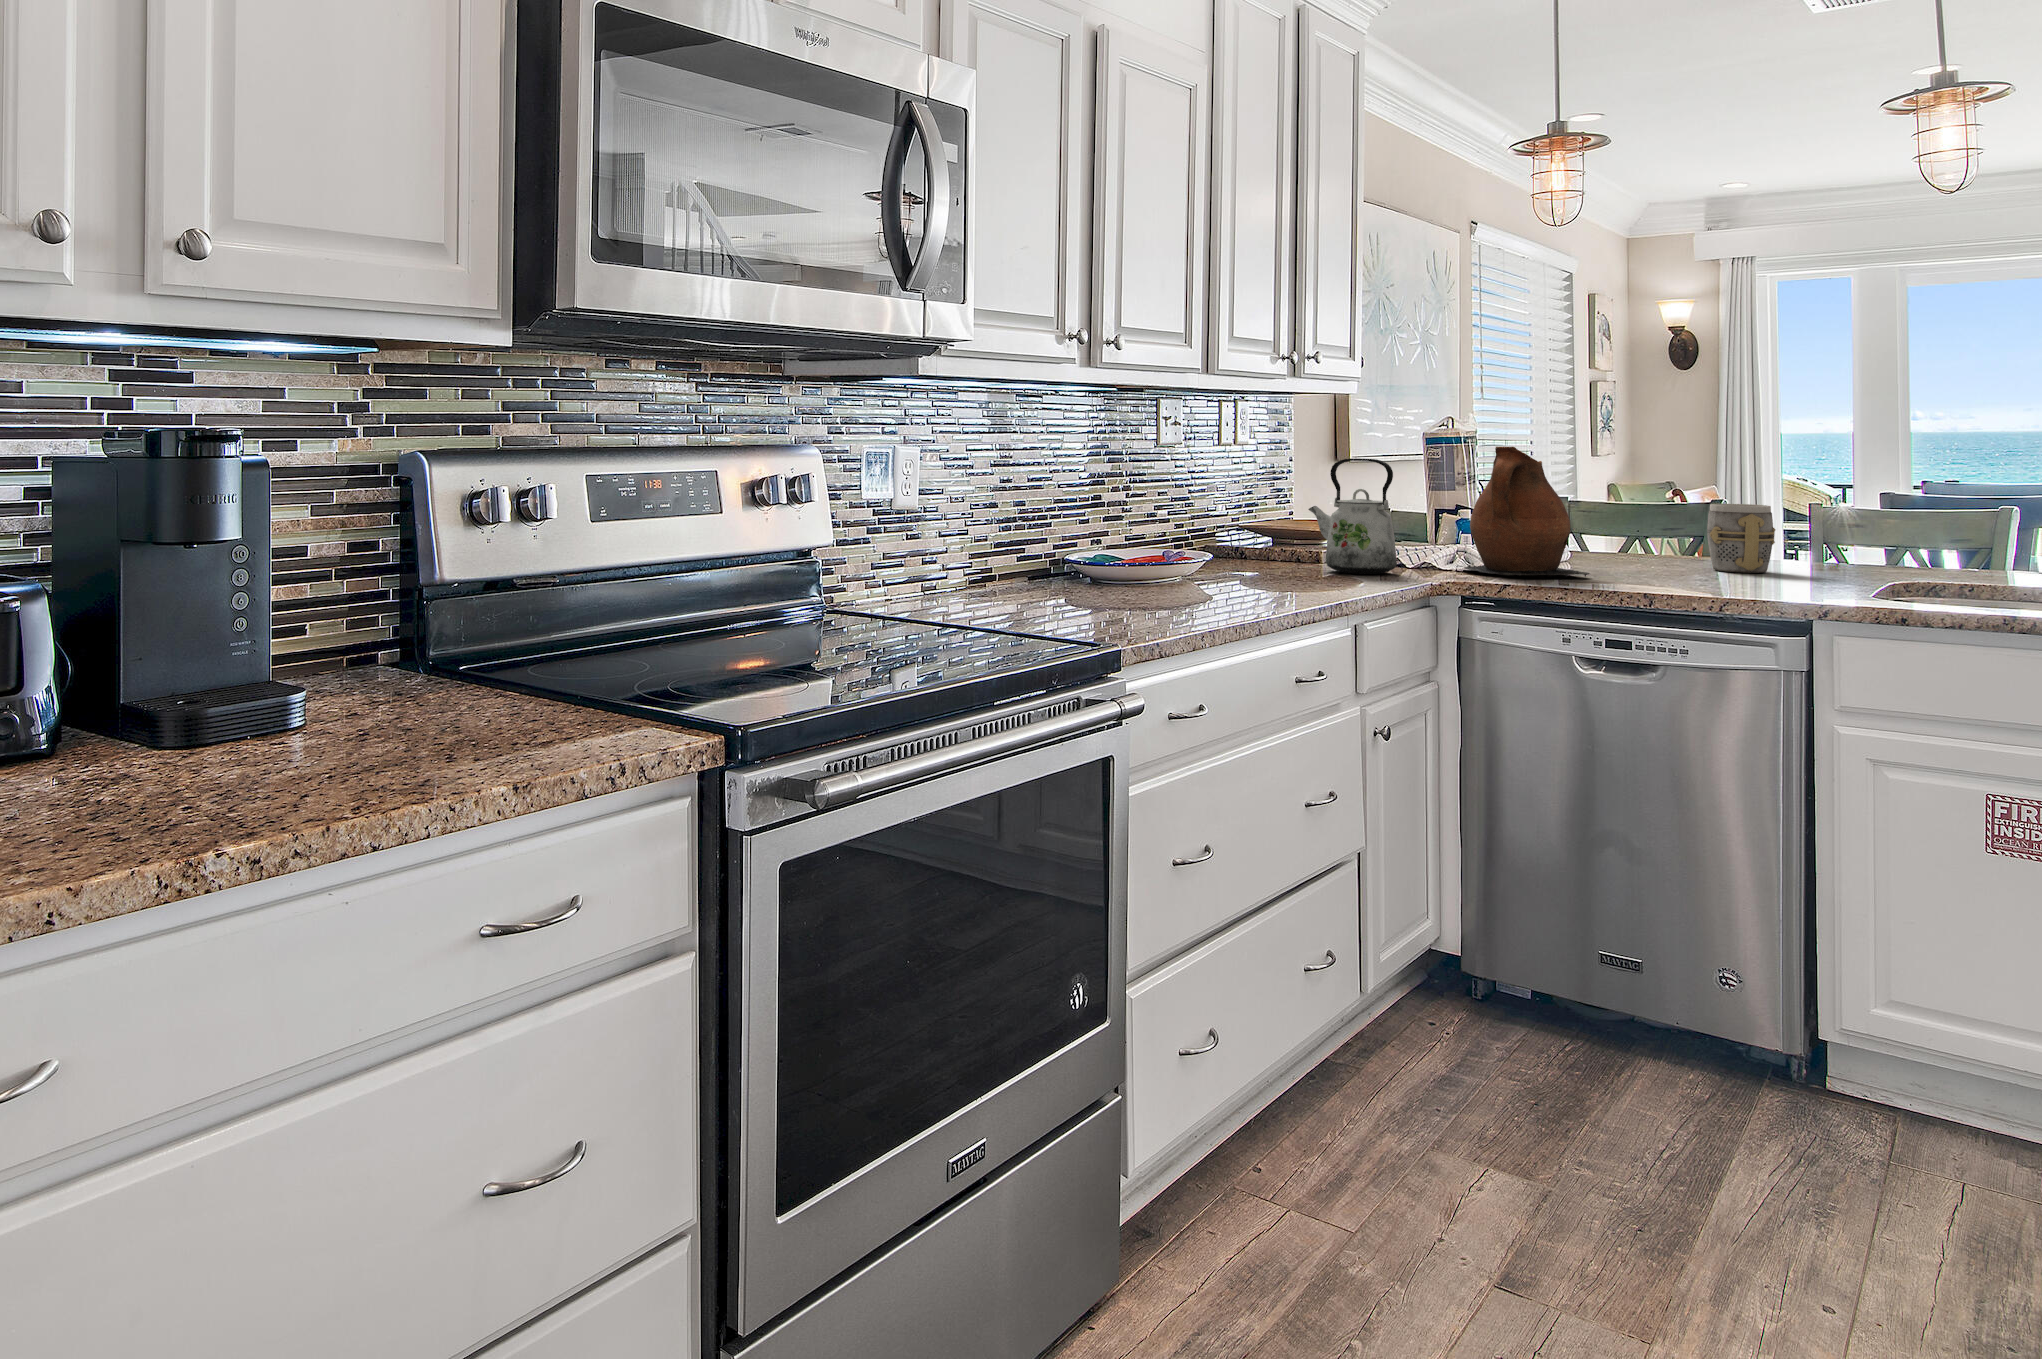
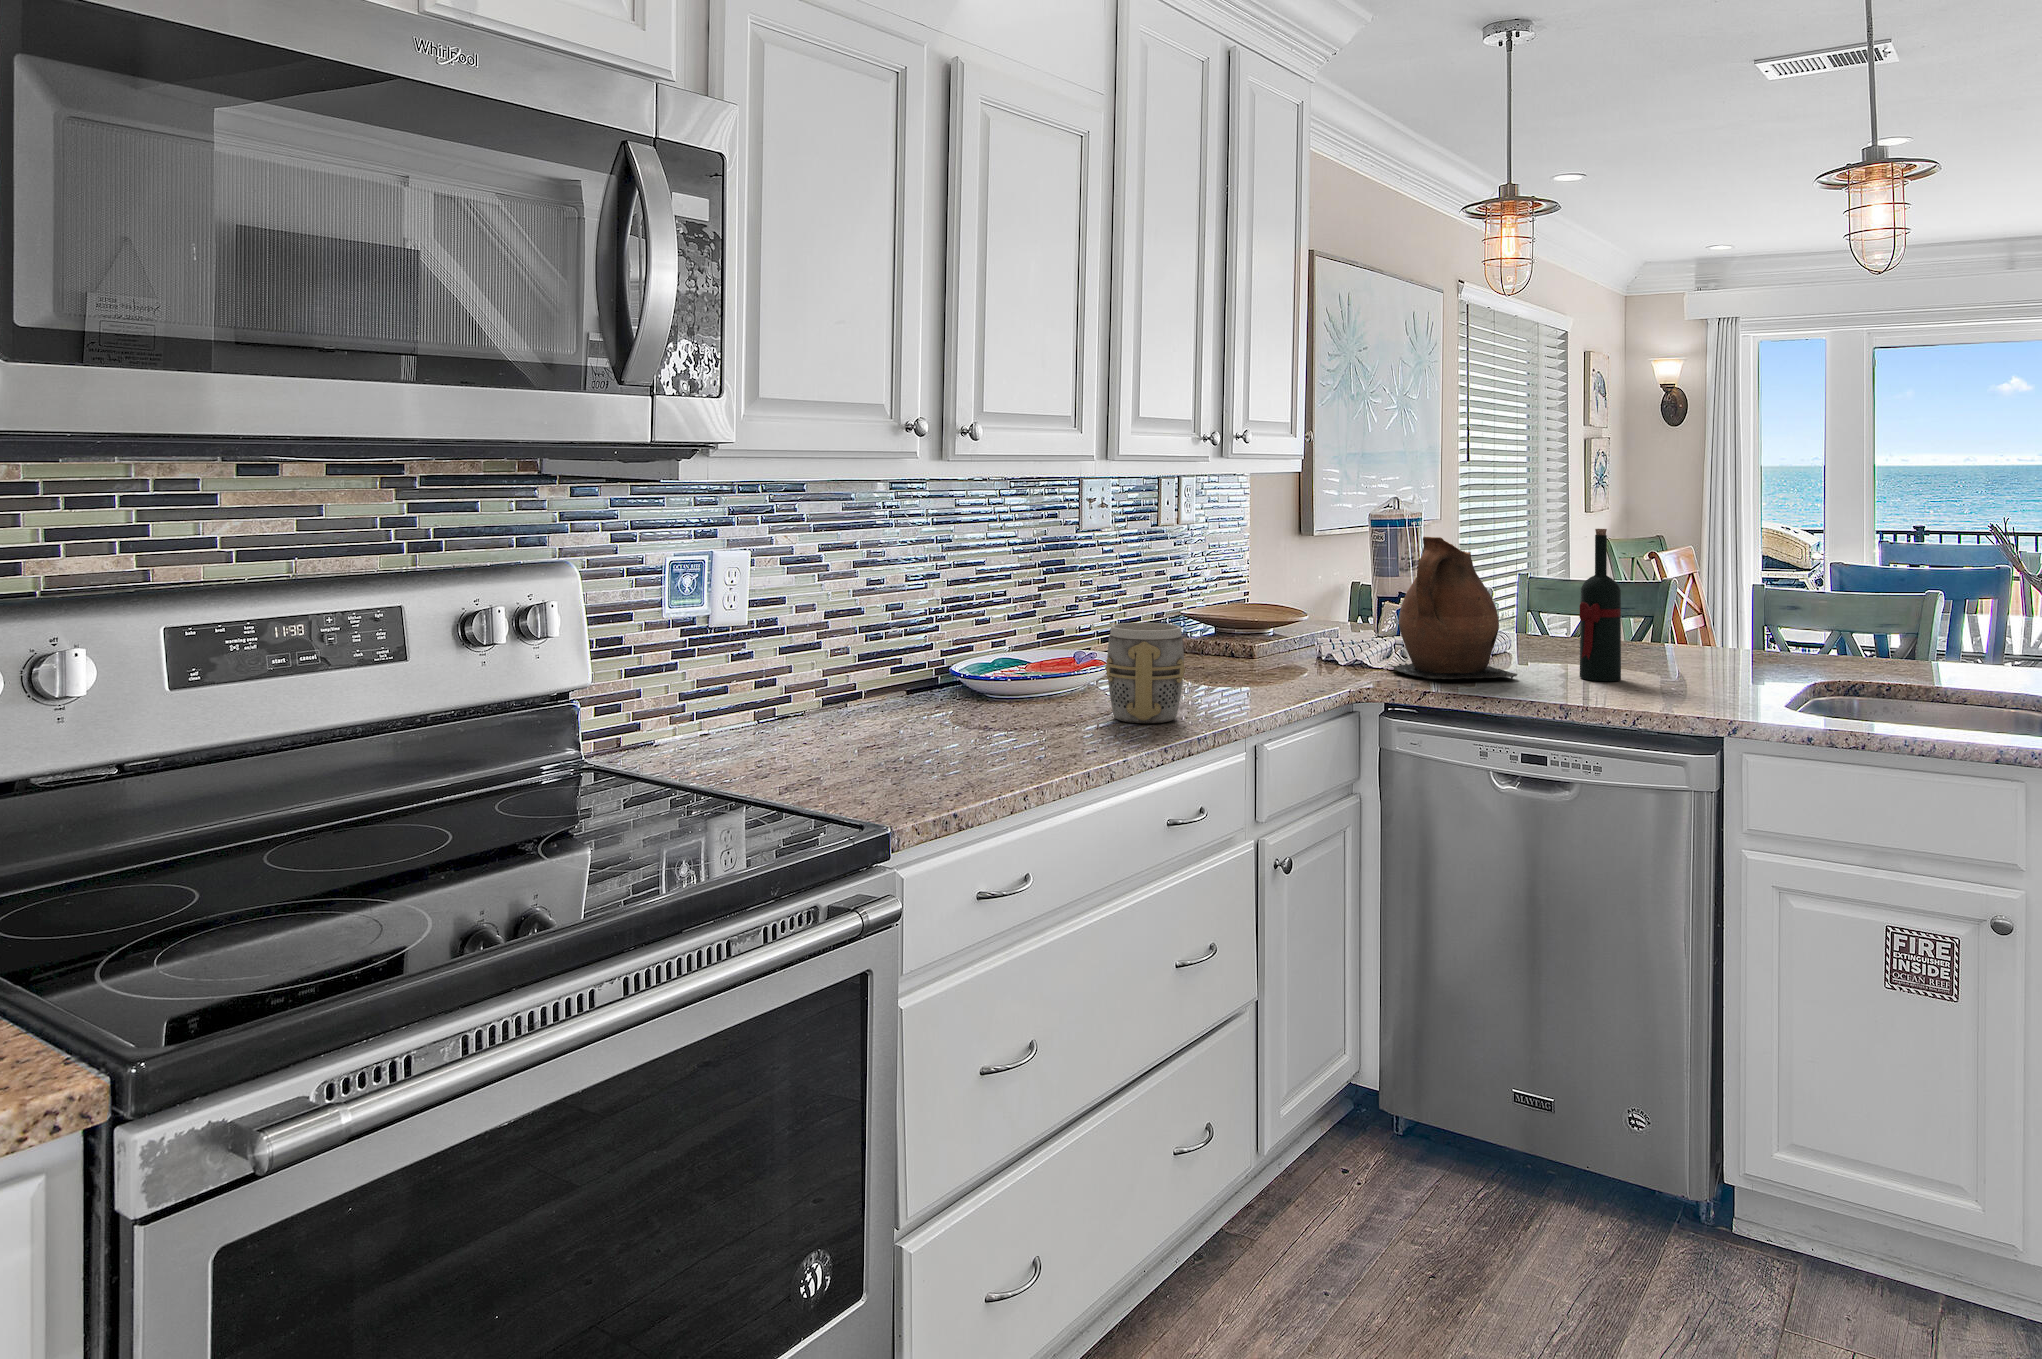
wine bottle: none [1651,439,1693,580] -> present [1580,529,1621,681]
kettle: present [1308,459,1397,574] -> none [1230,549,1319,678]
mug: present [1707,504,1775,573] -> present [1105,623,1185,723]

